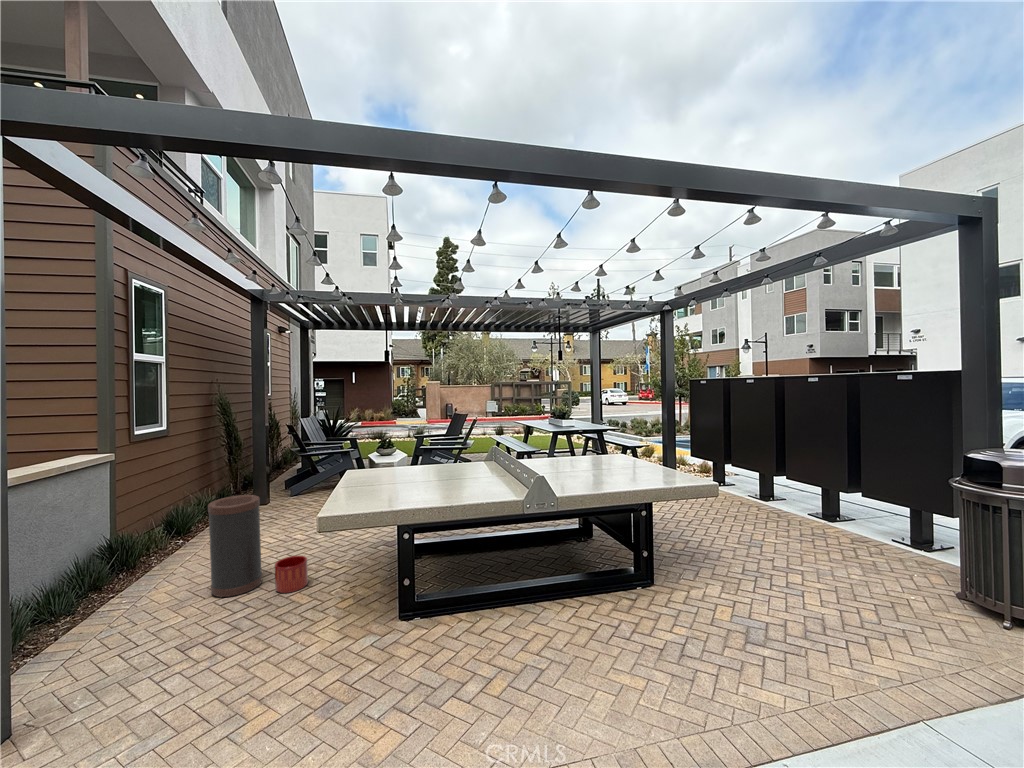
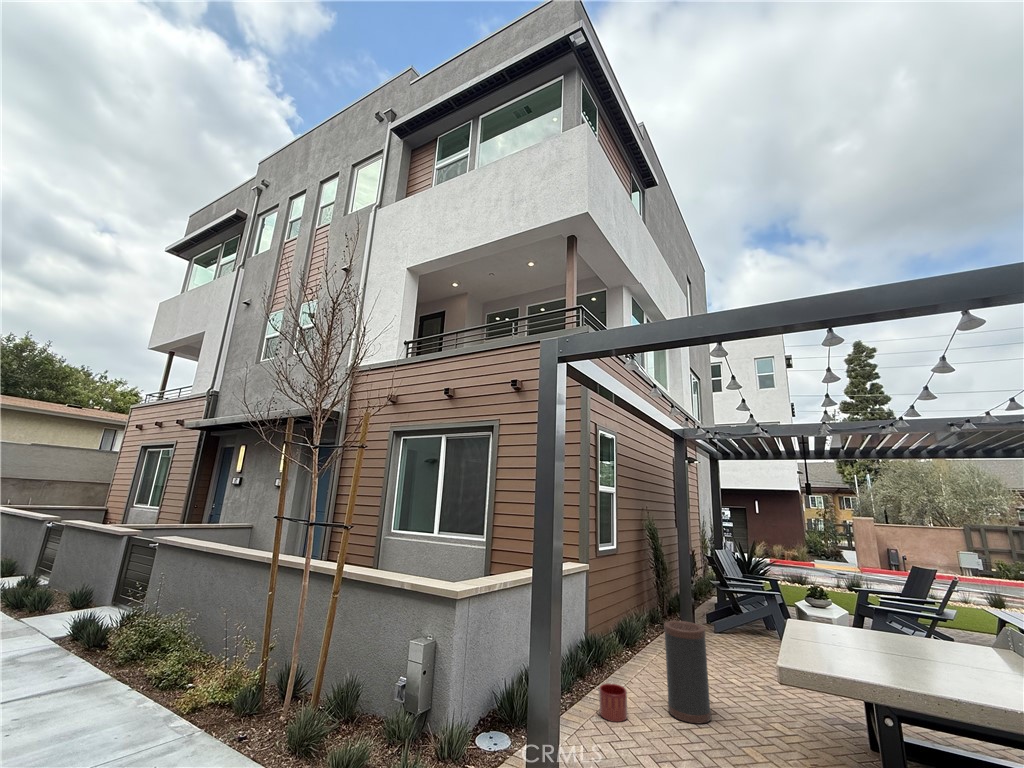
planter: present [275,556,308,593] -> present [599,684,627,722]

